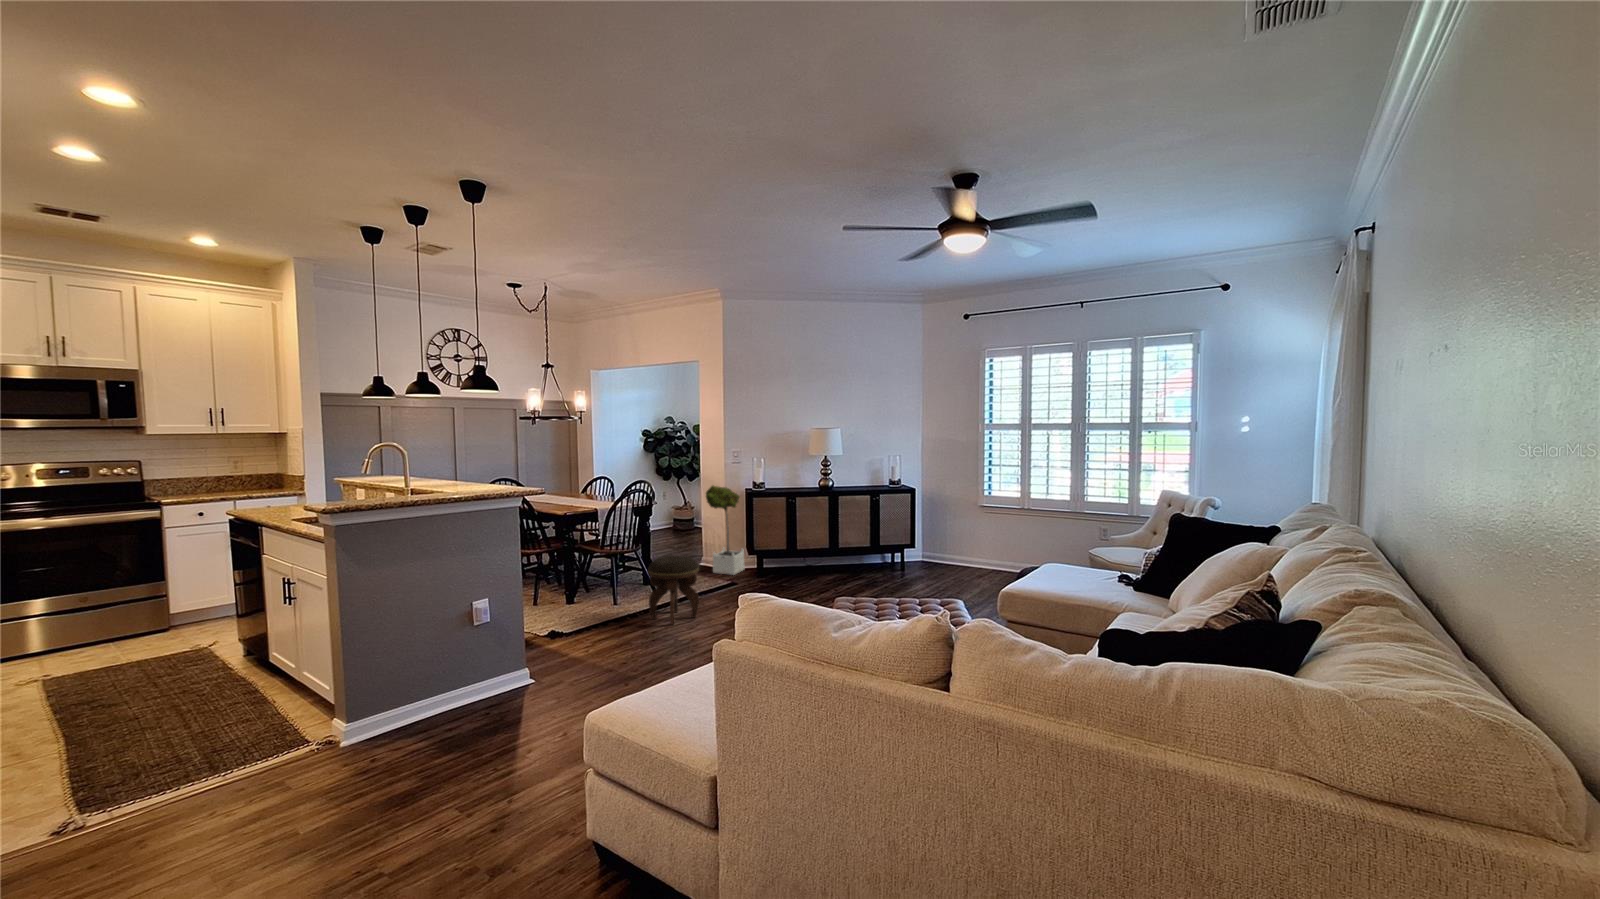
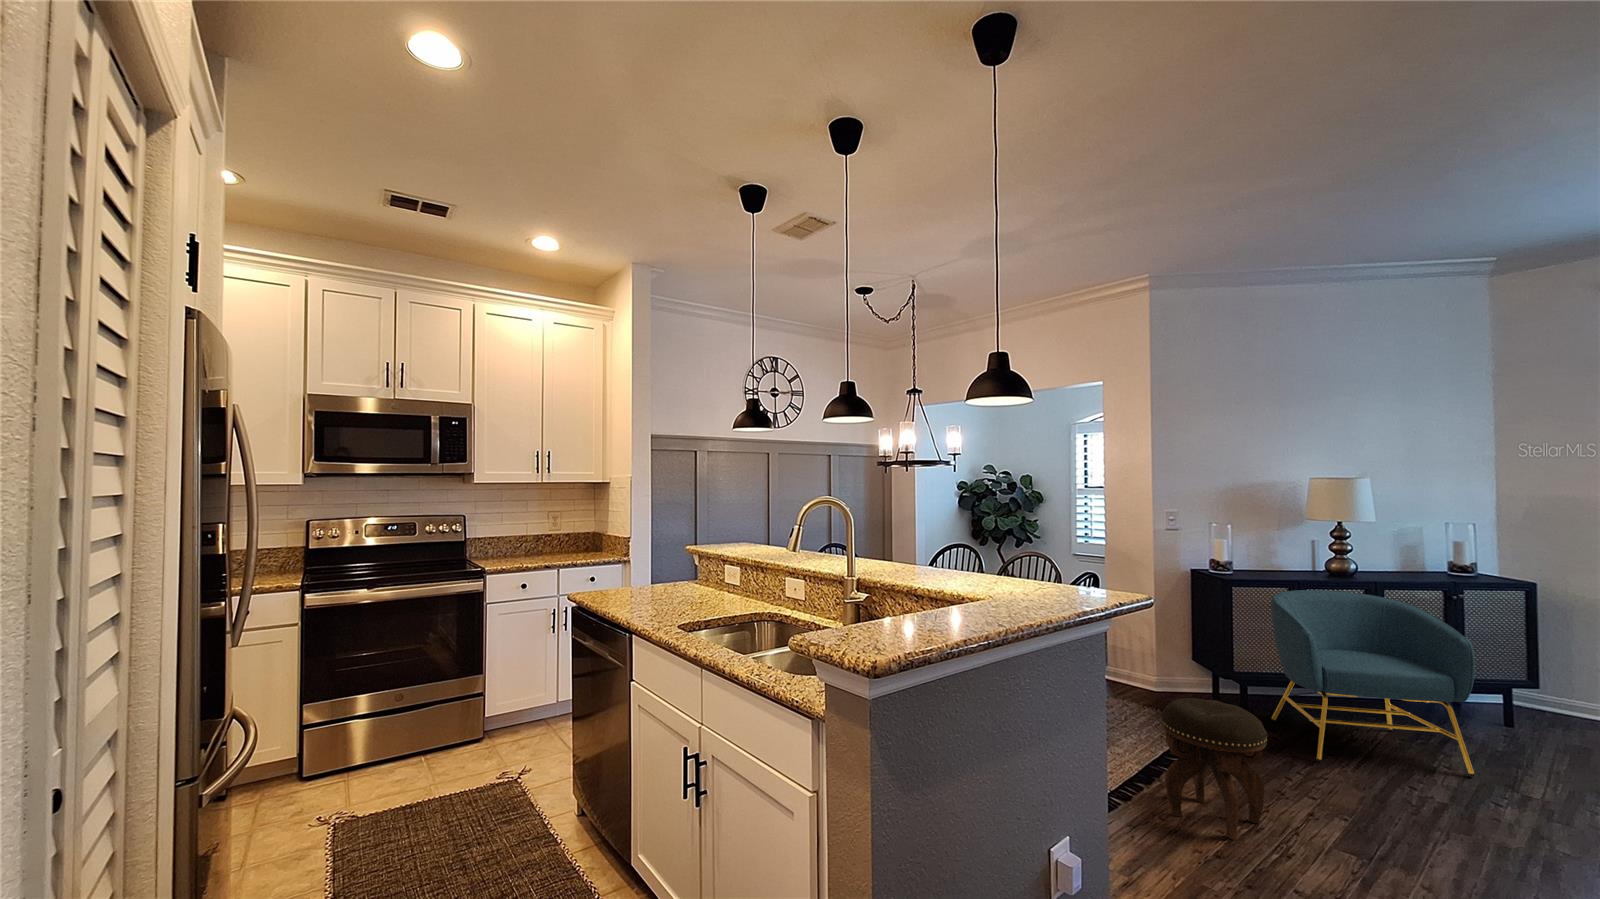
potted tree: present [706,485,745,575] -> none [1142,566,1210,715]
armchair: none [763,496,842,591] -> present [1271,590,1475,777]

